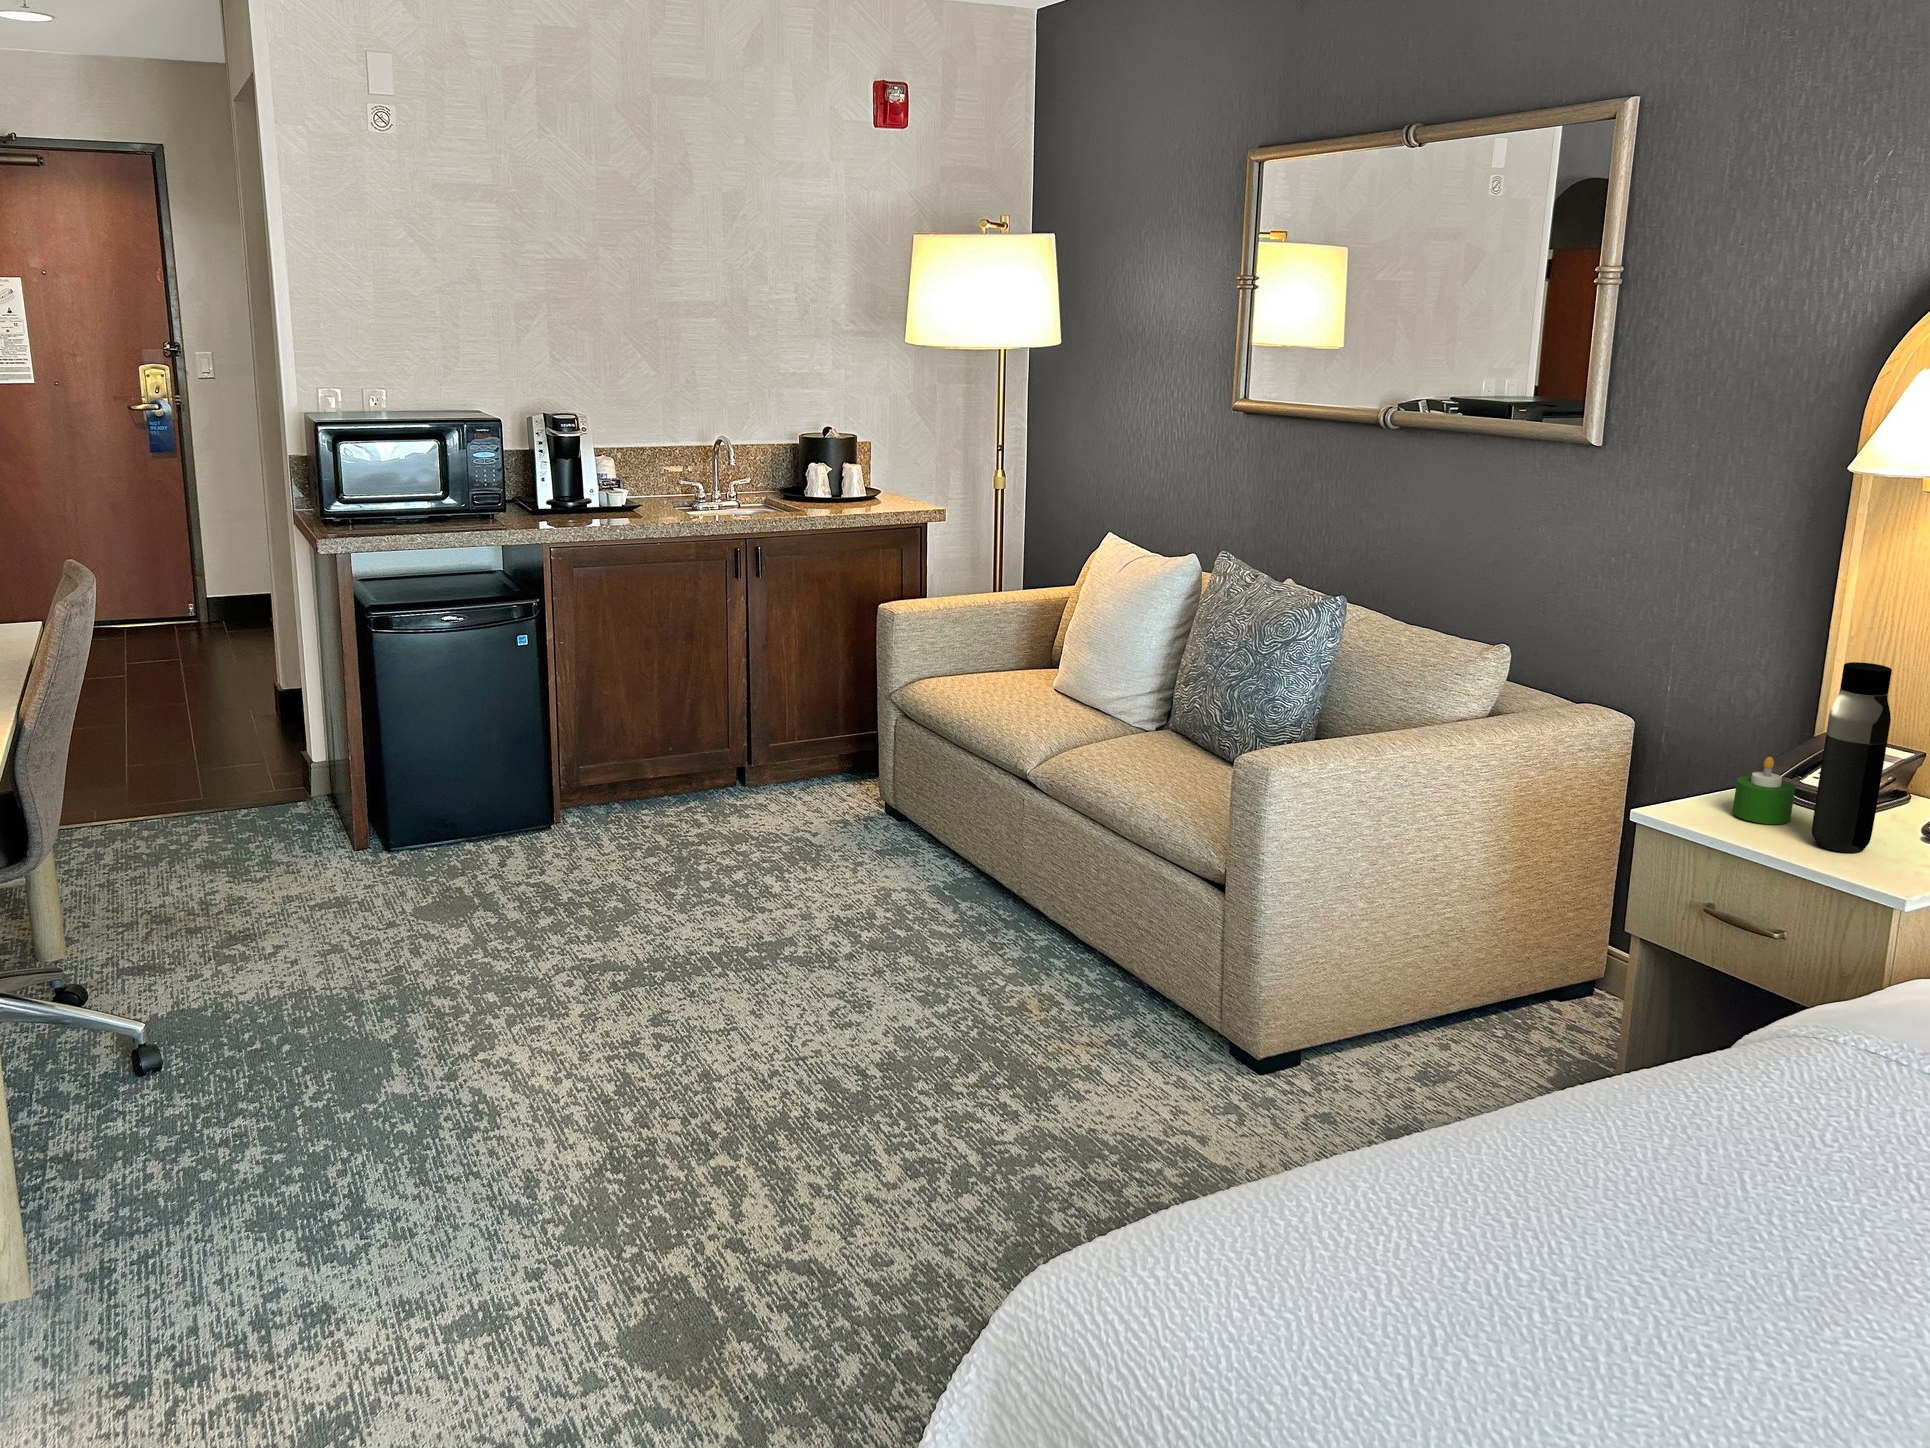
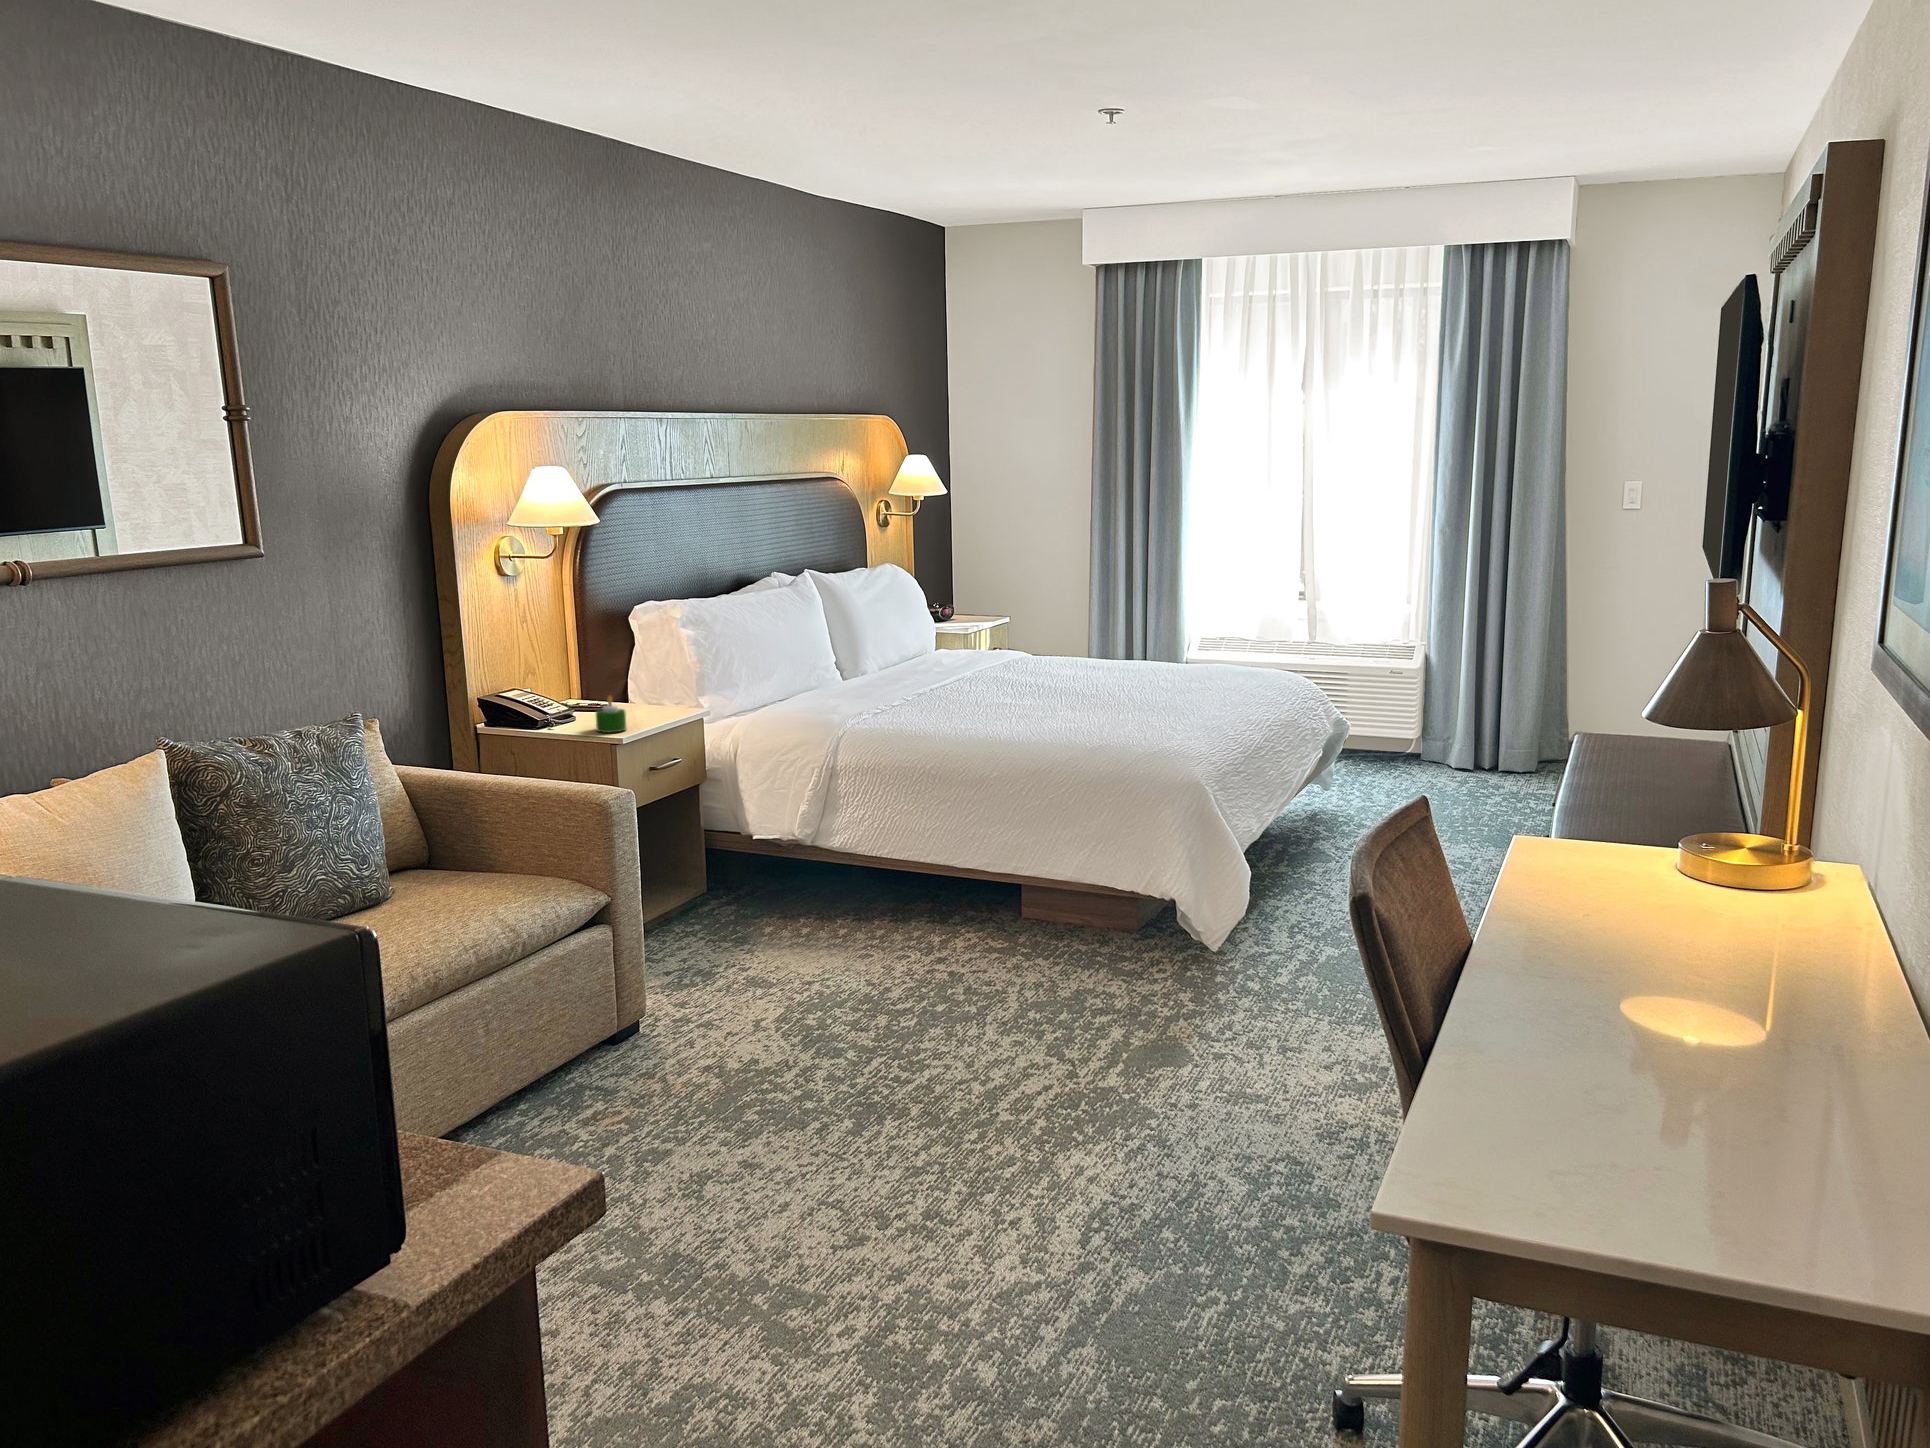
water bottle: present [1812,662,1892,853] -> none [635,626,665,723]

